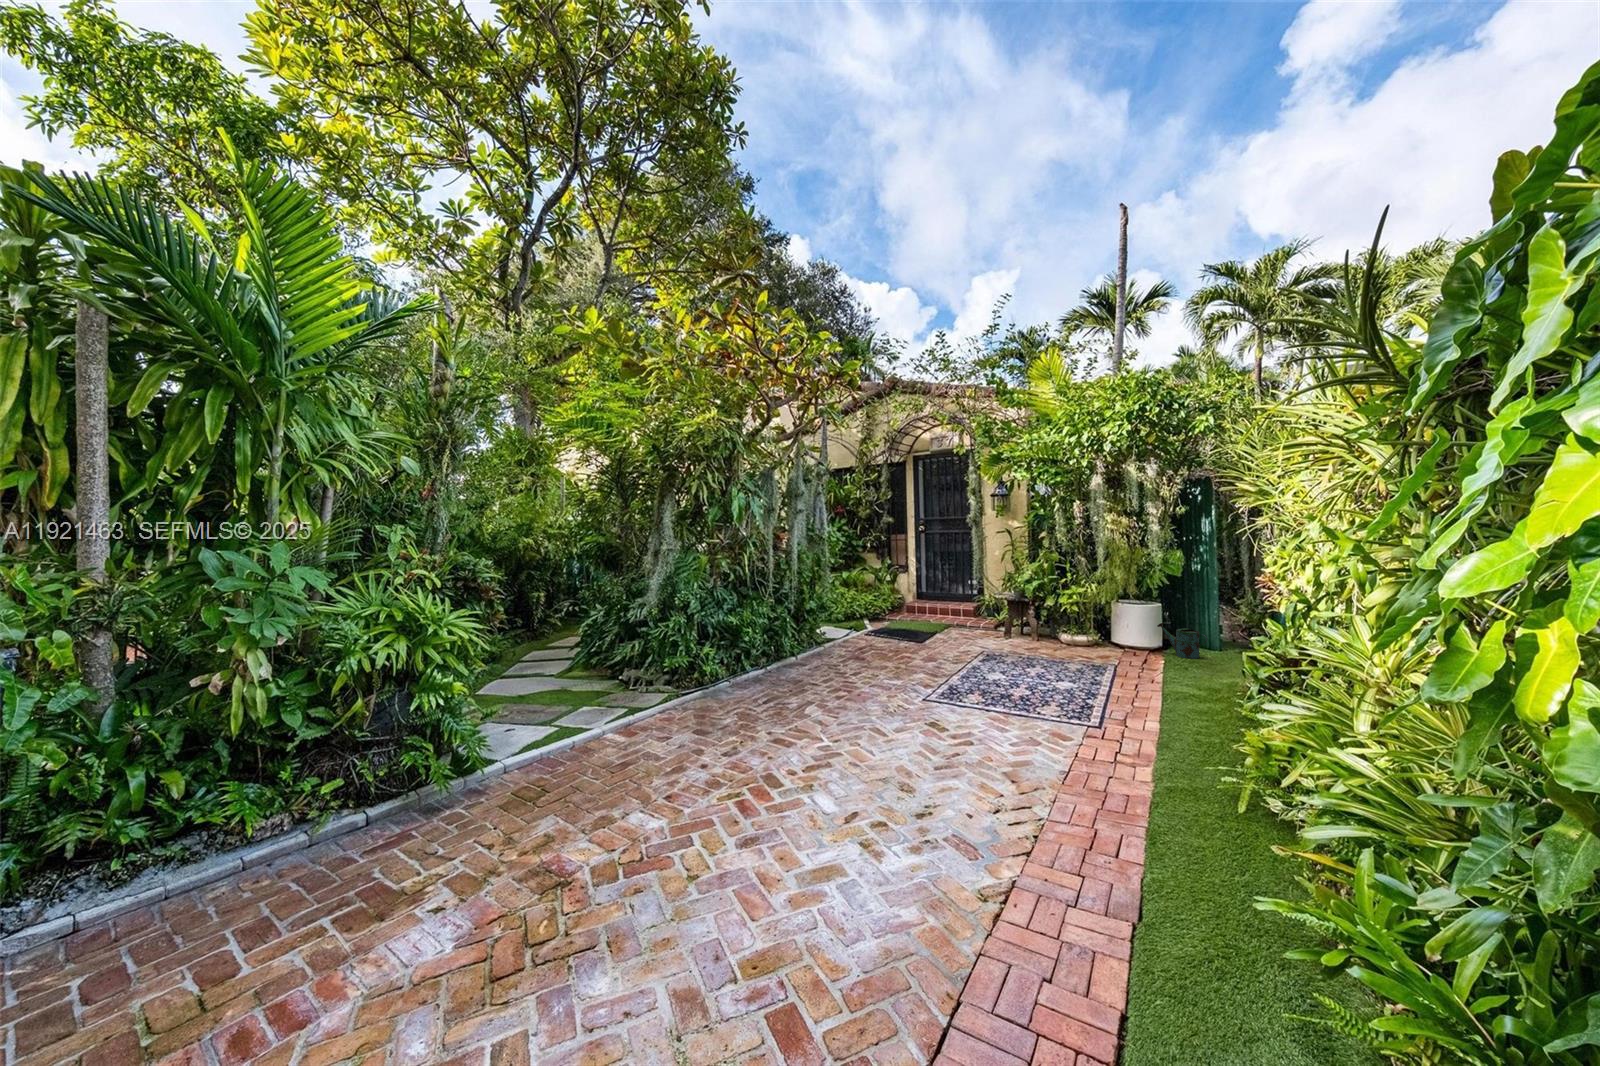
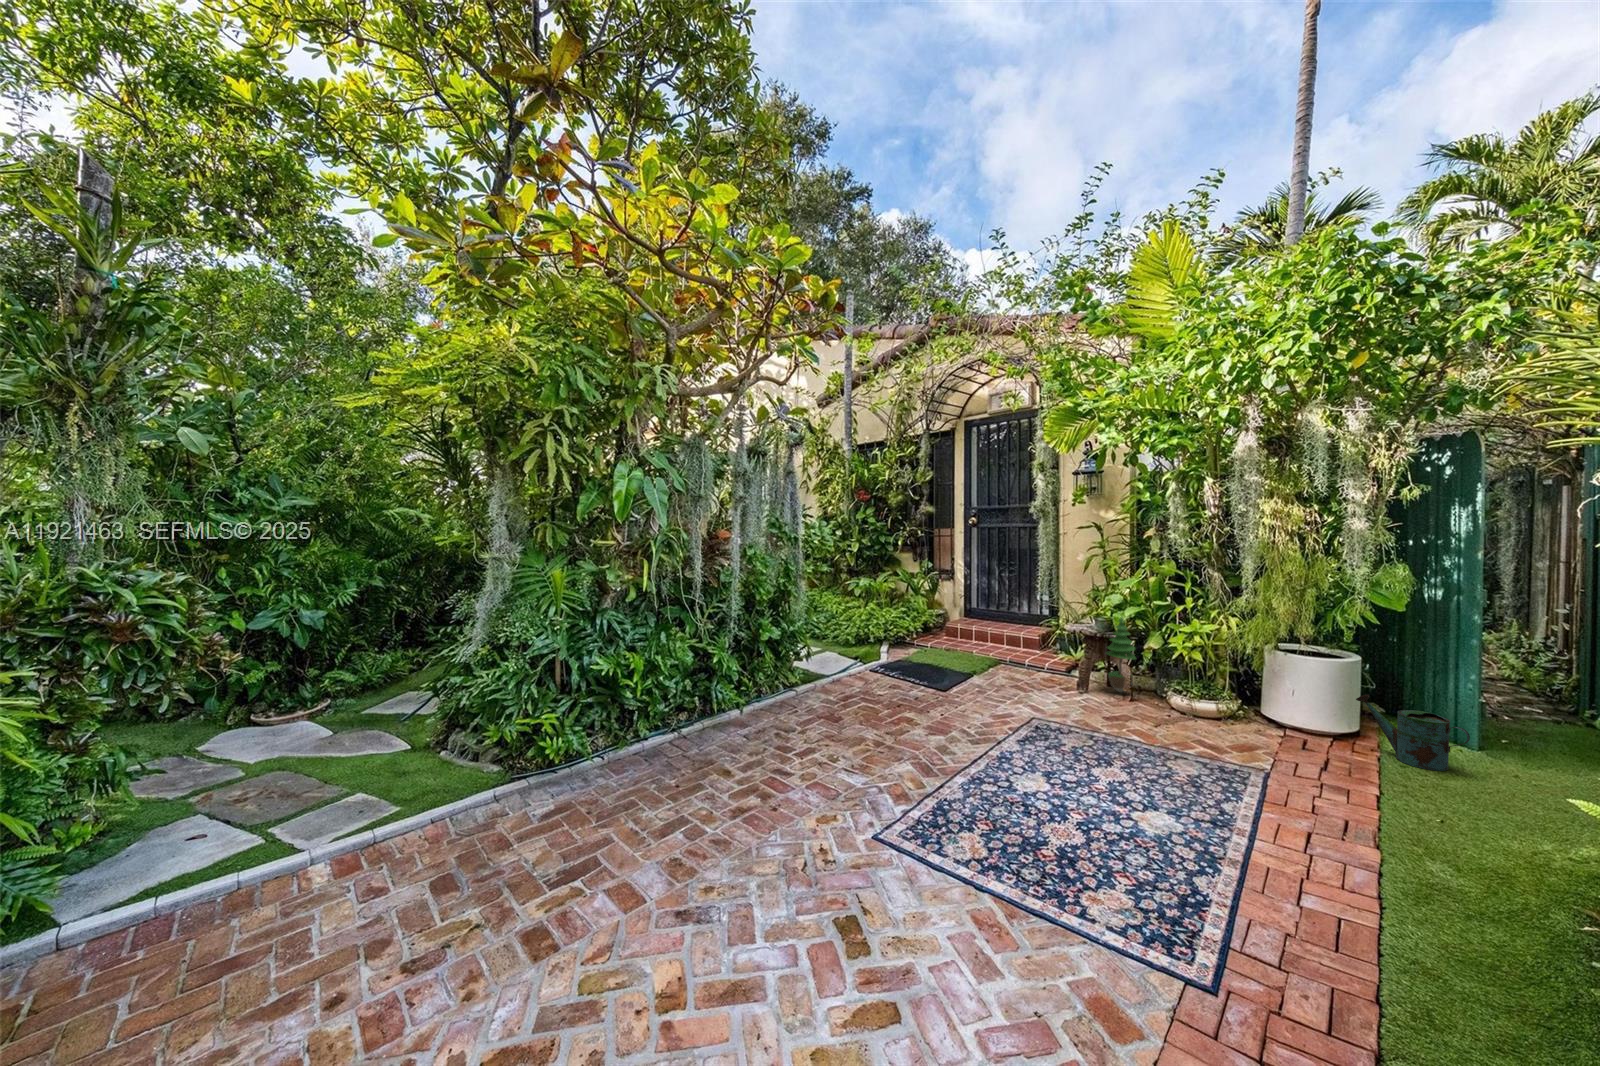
potted tree: none [1021,588,1040,638] -> present [1106,617,1136,693]

